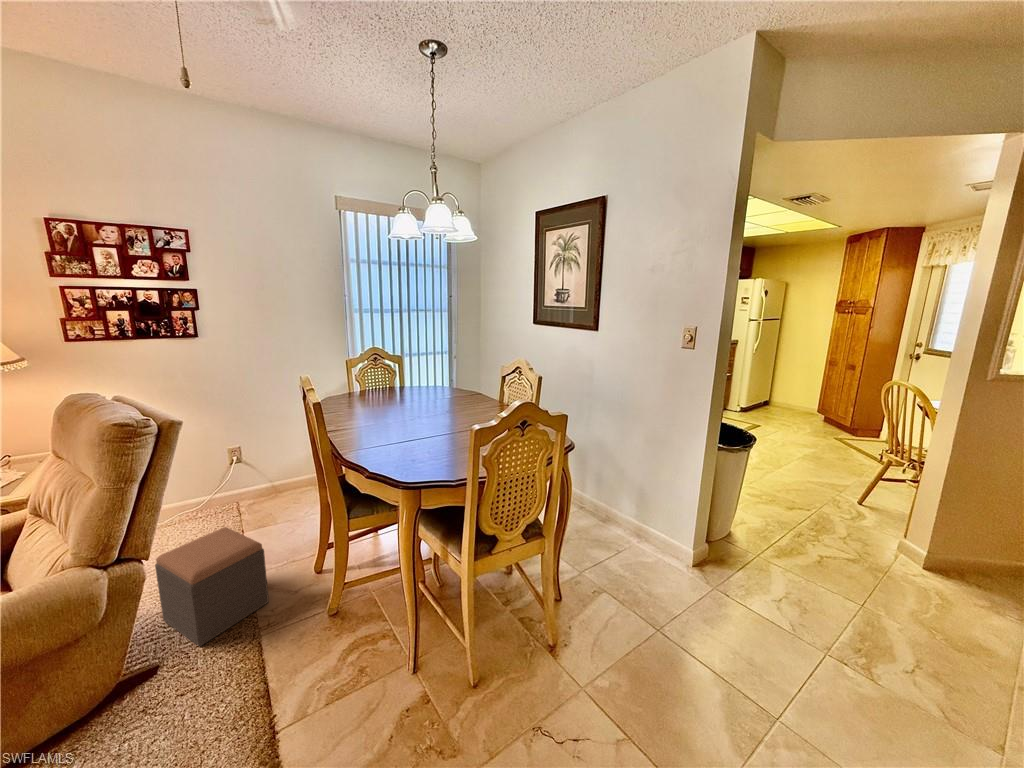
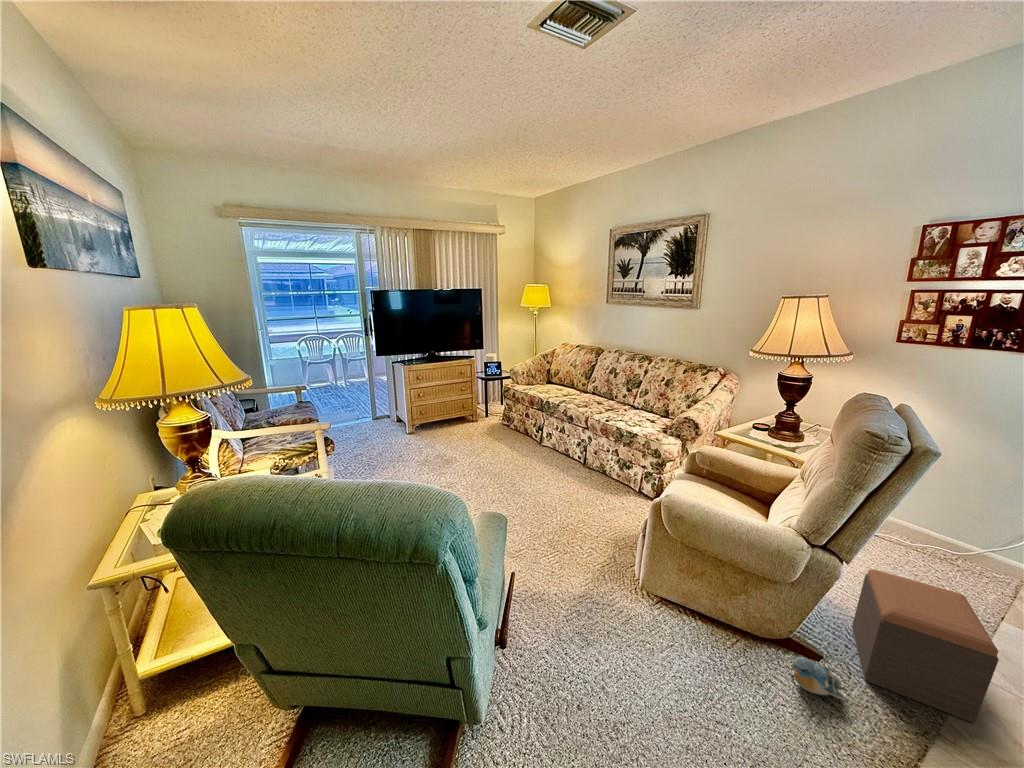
plush toy: none [140,666,200,709] -> present [792,657,847,701]

